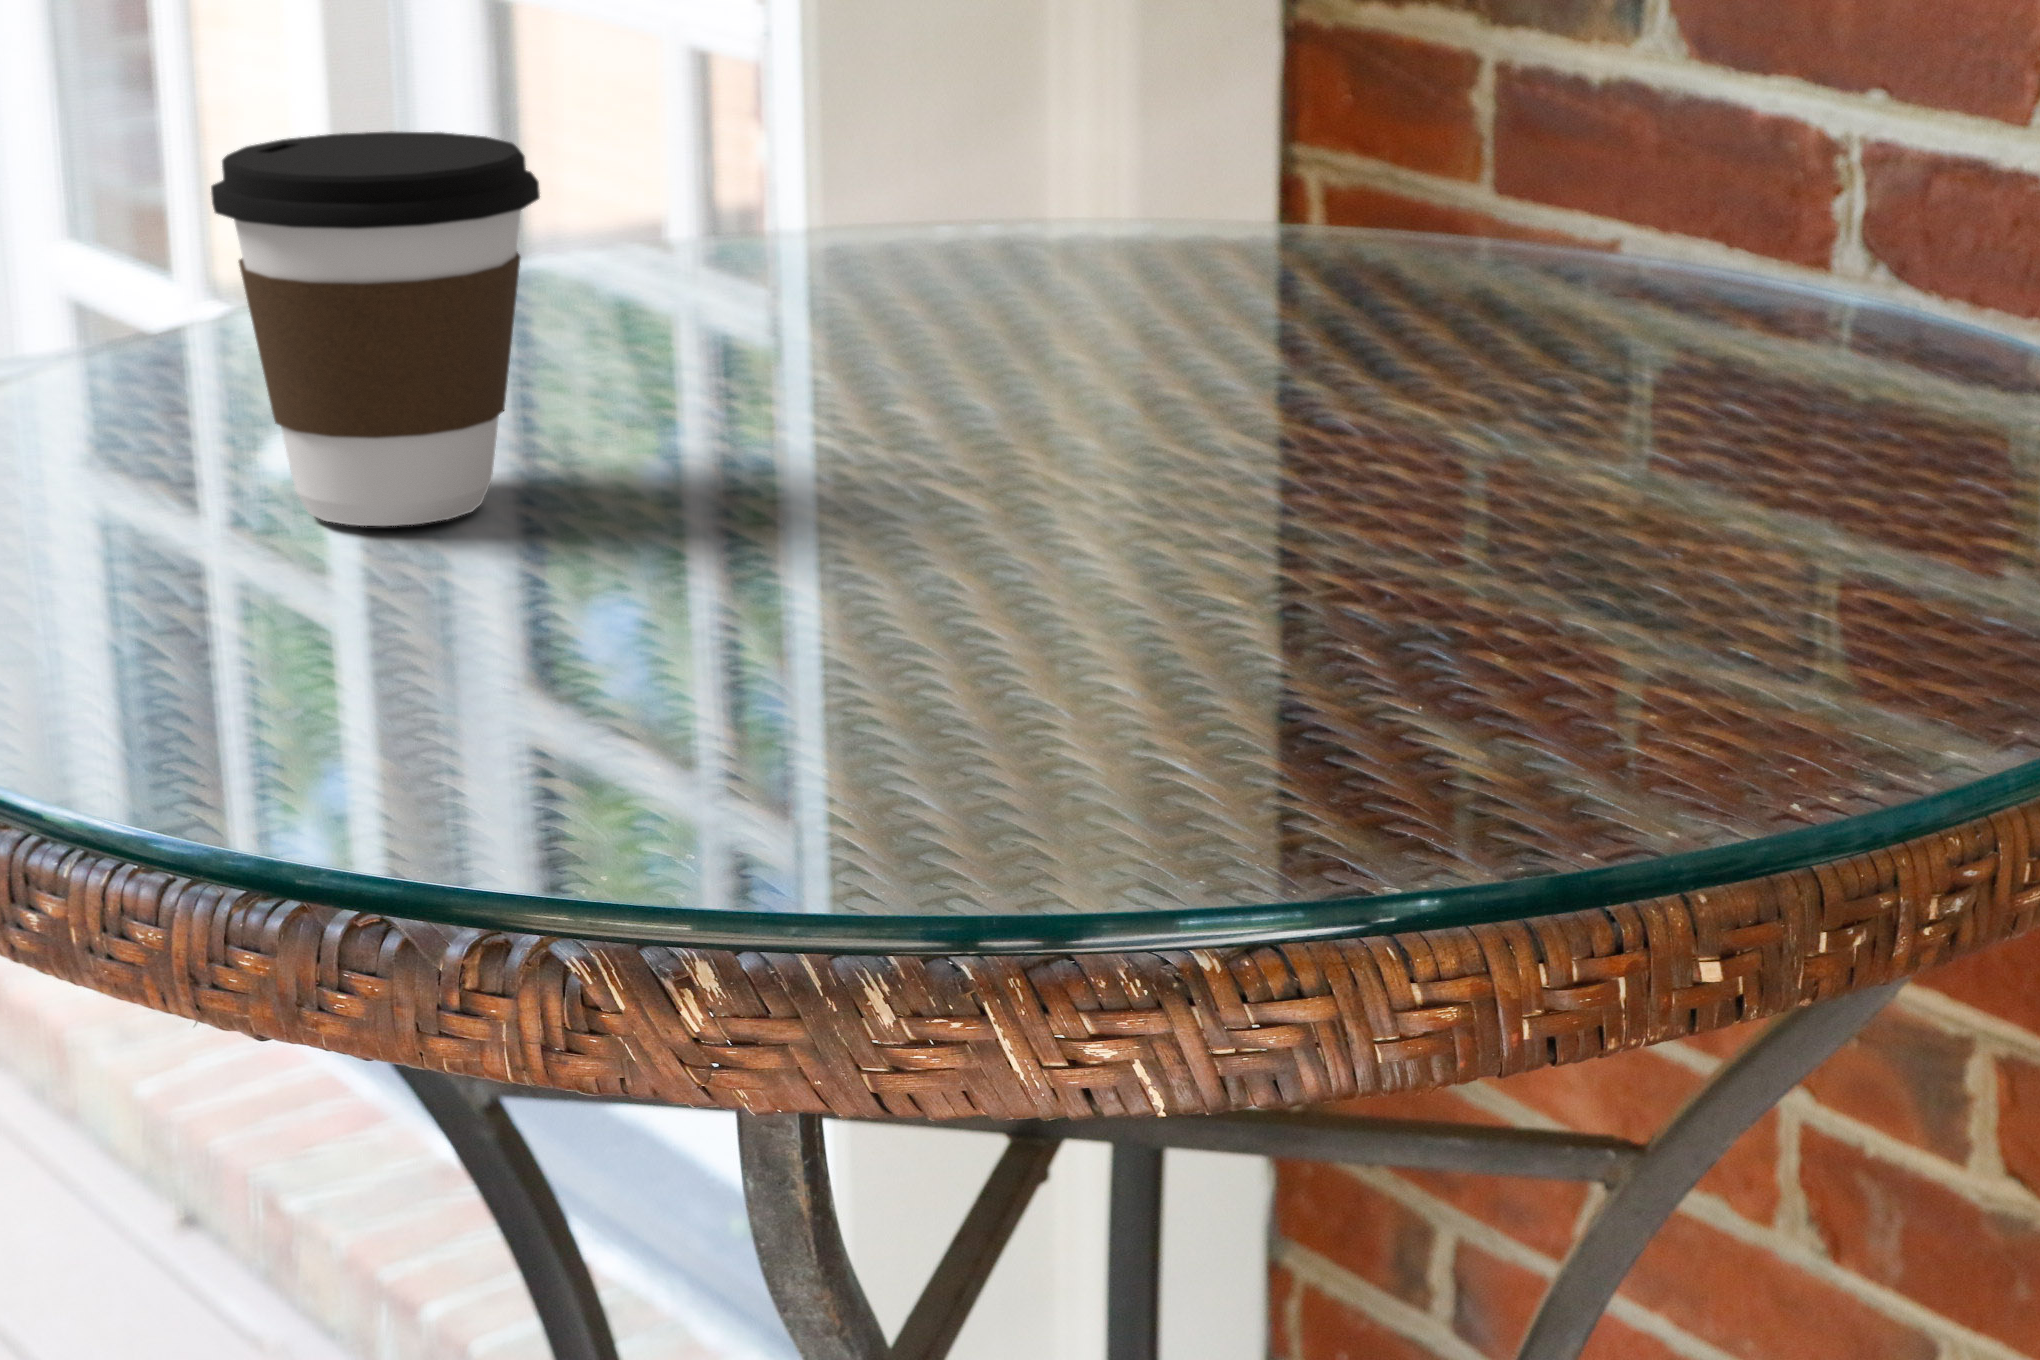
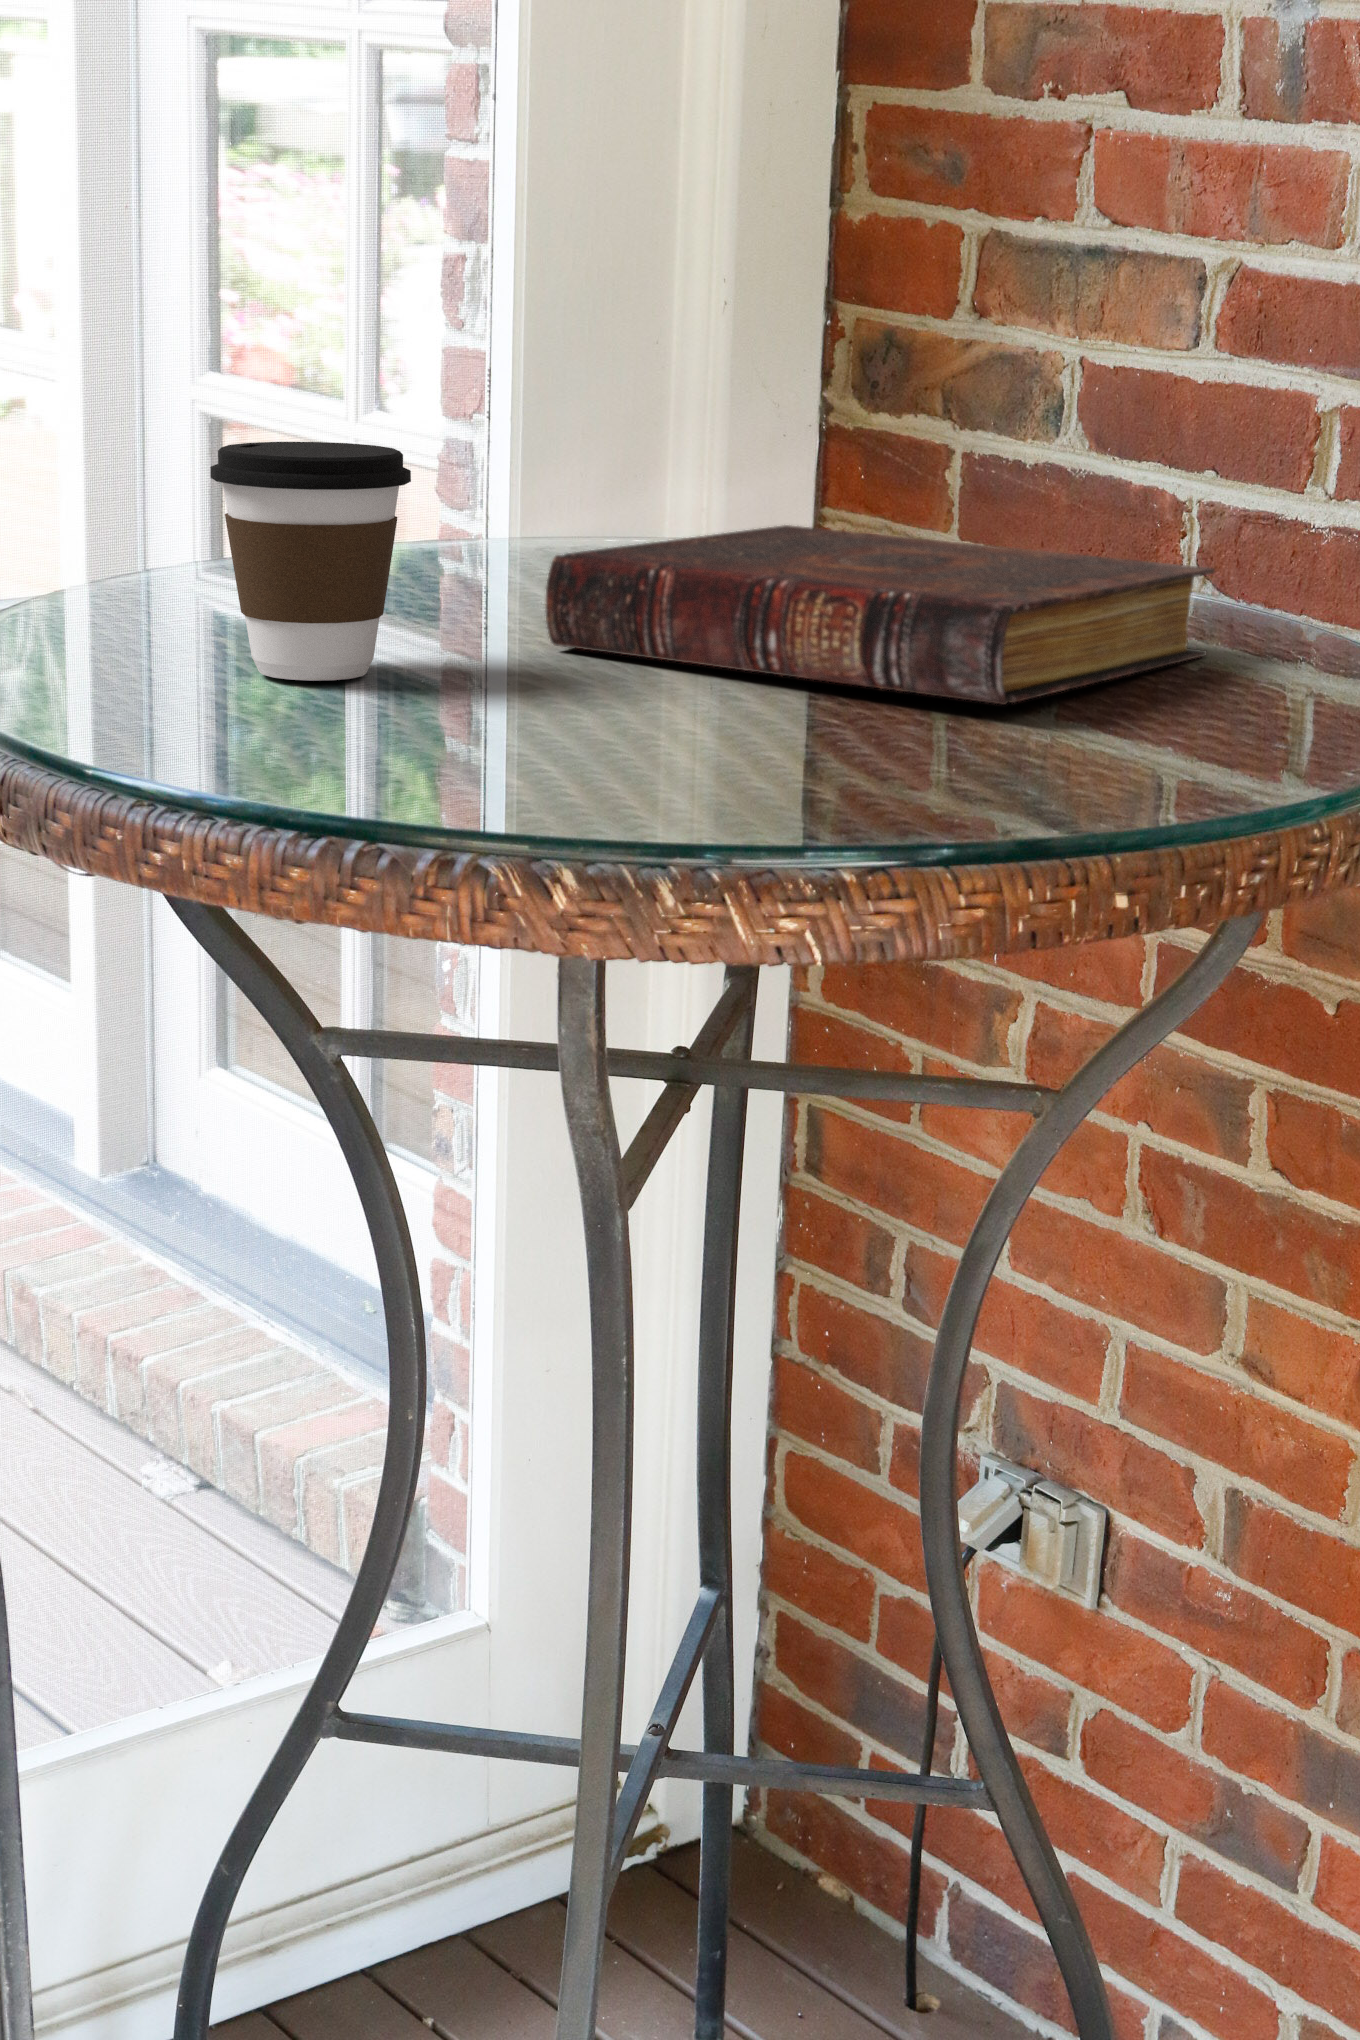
book: none [786,200,1884,556] -> present [546,525,1215,705]

